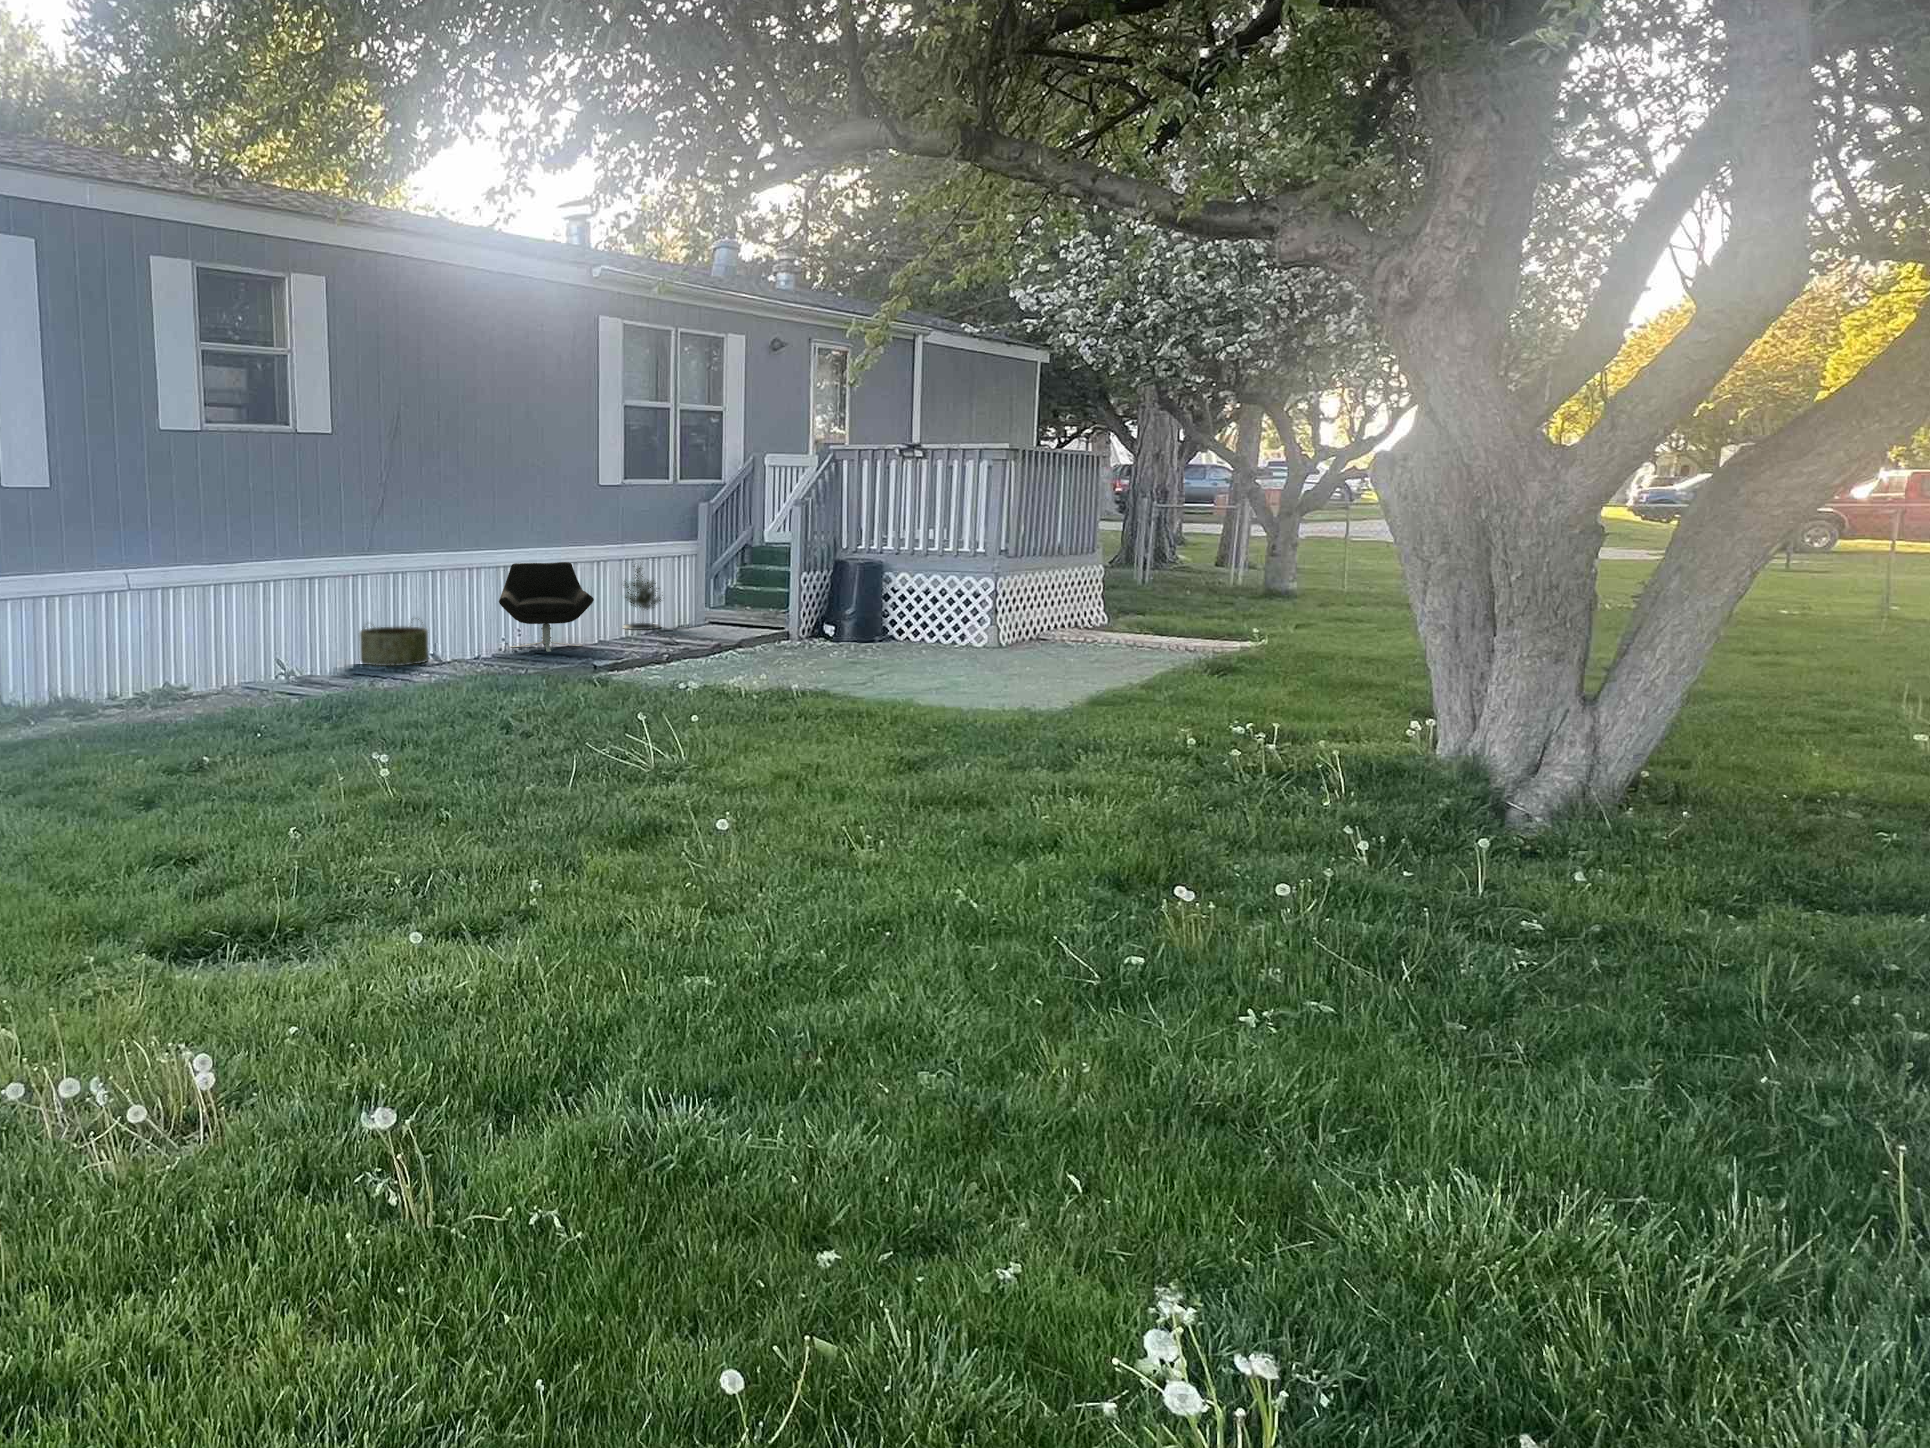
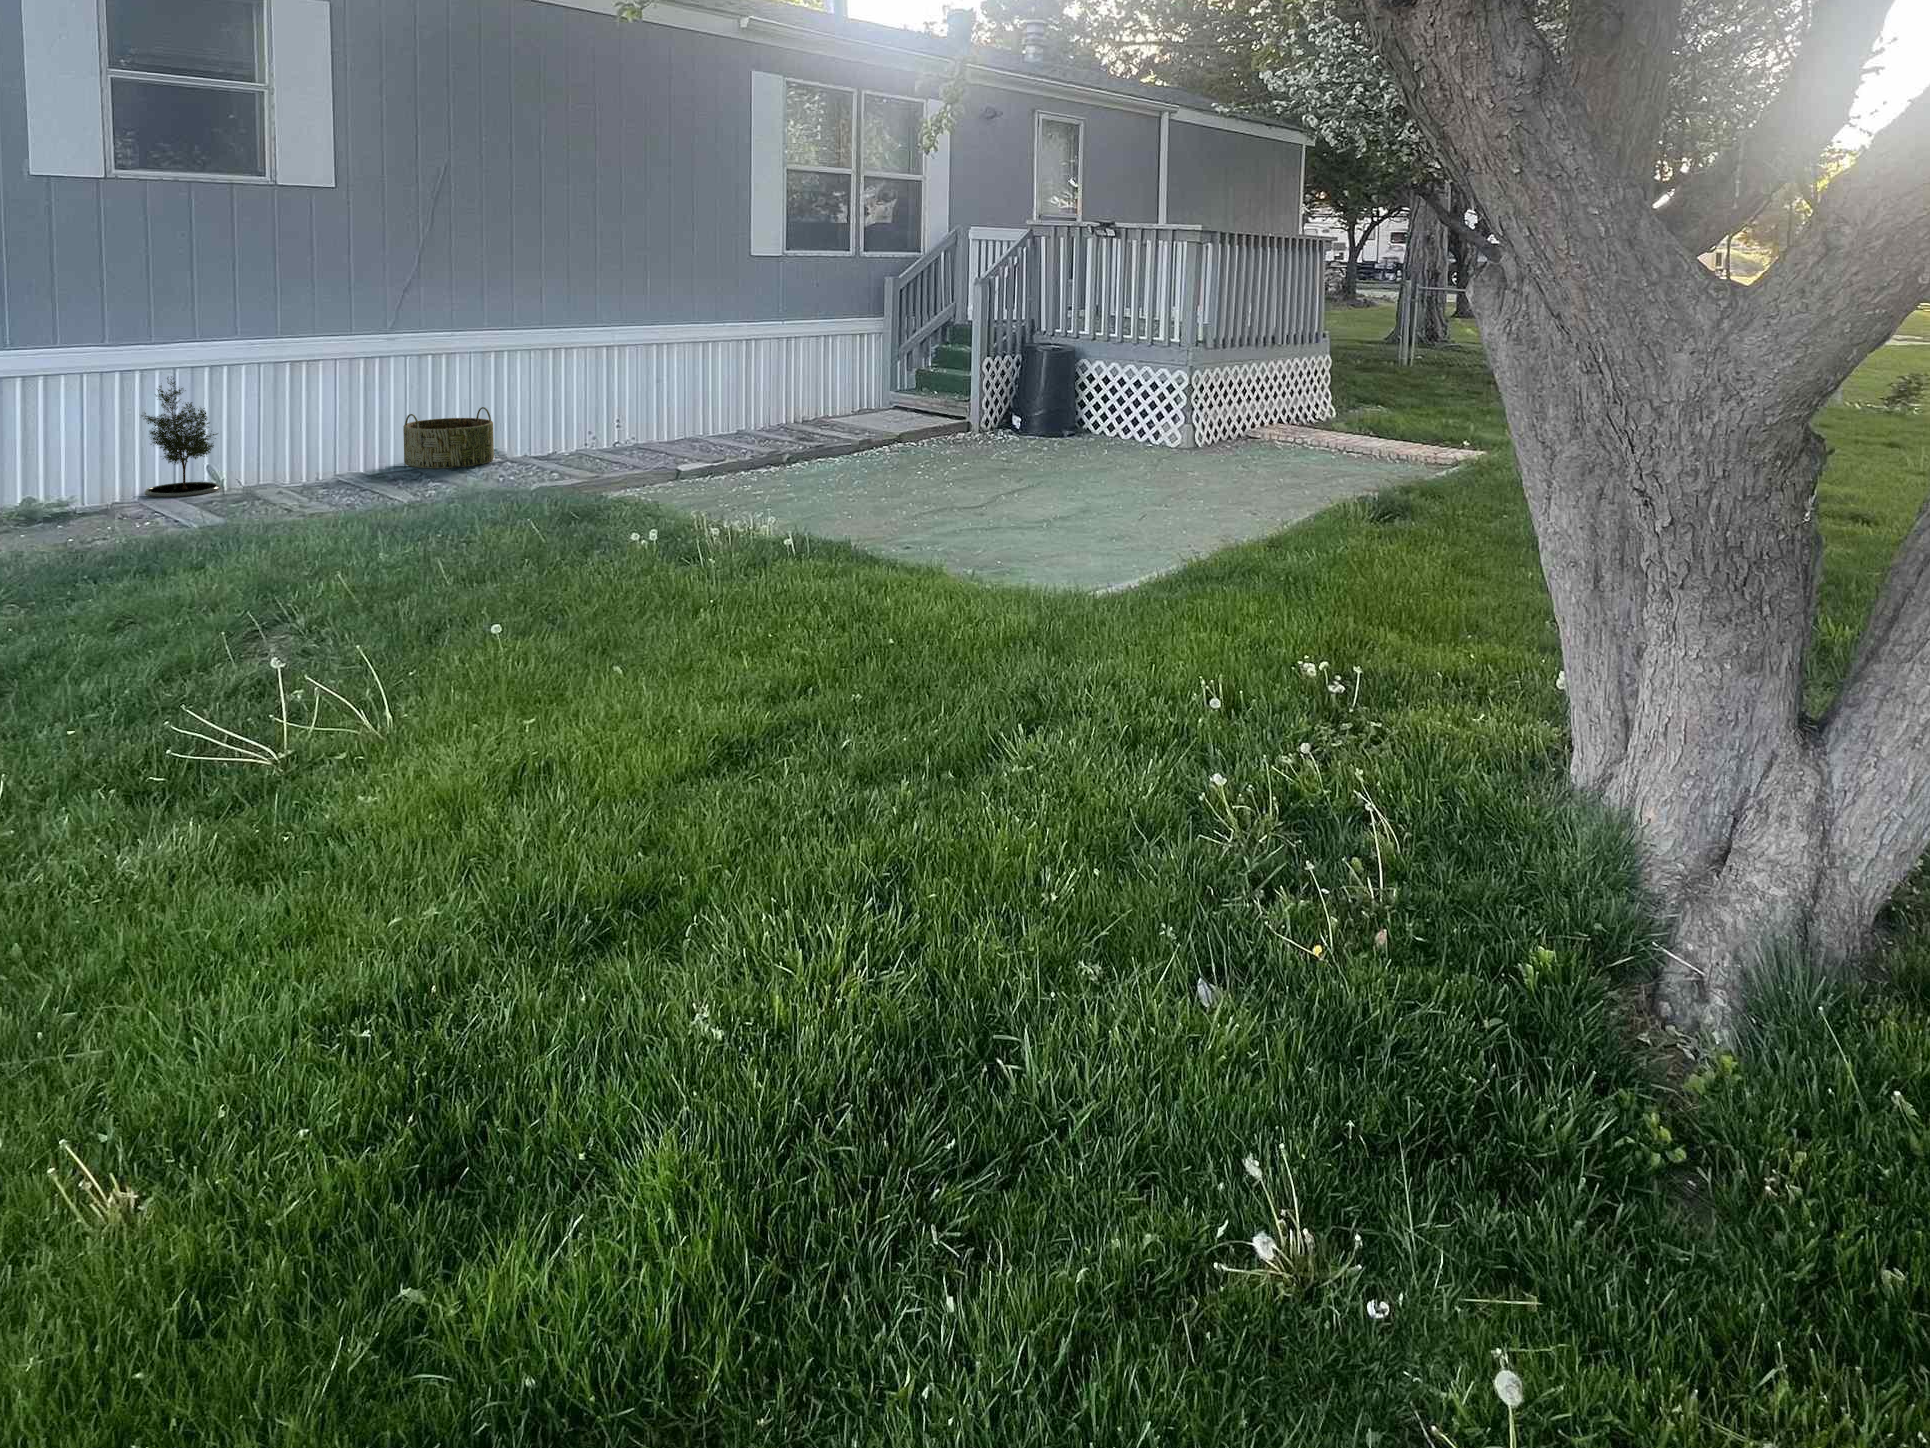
lounge chair: present [499,562,594,652] -> none [601,342,718,450]
potted tree: present [623,566,663,630] -> present [141,377,220,497]

